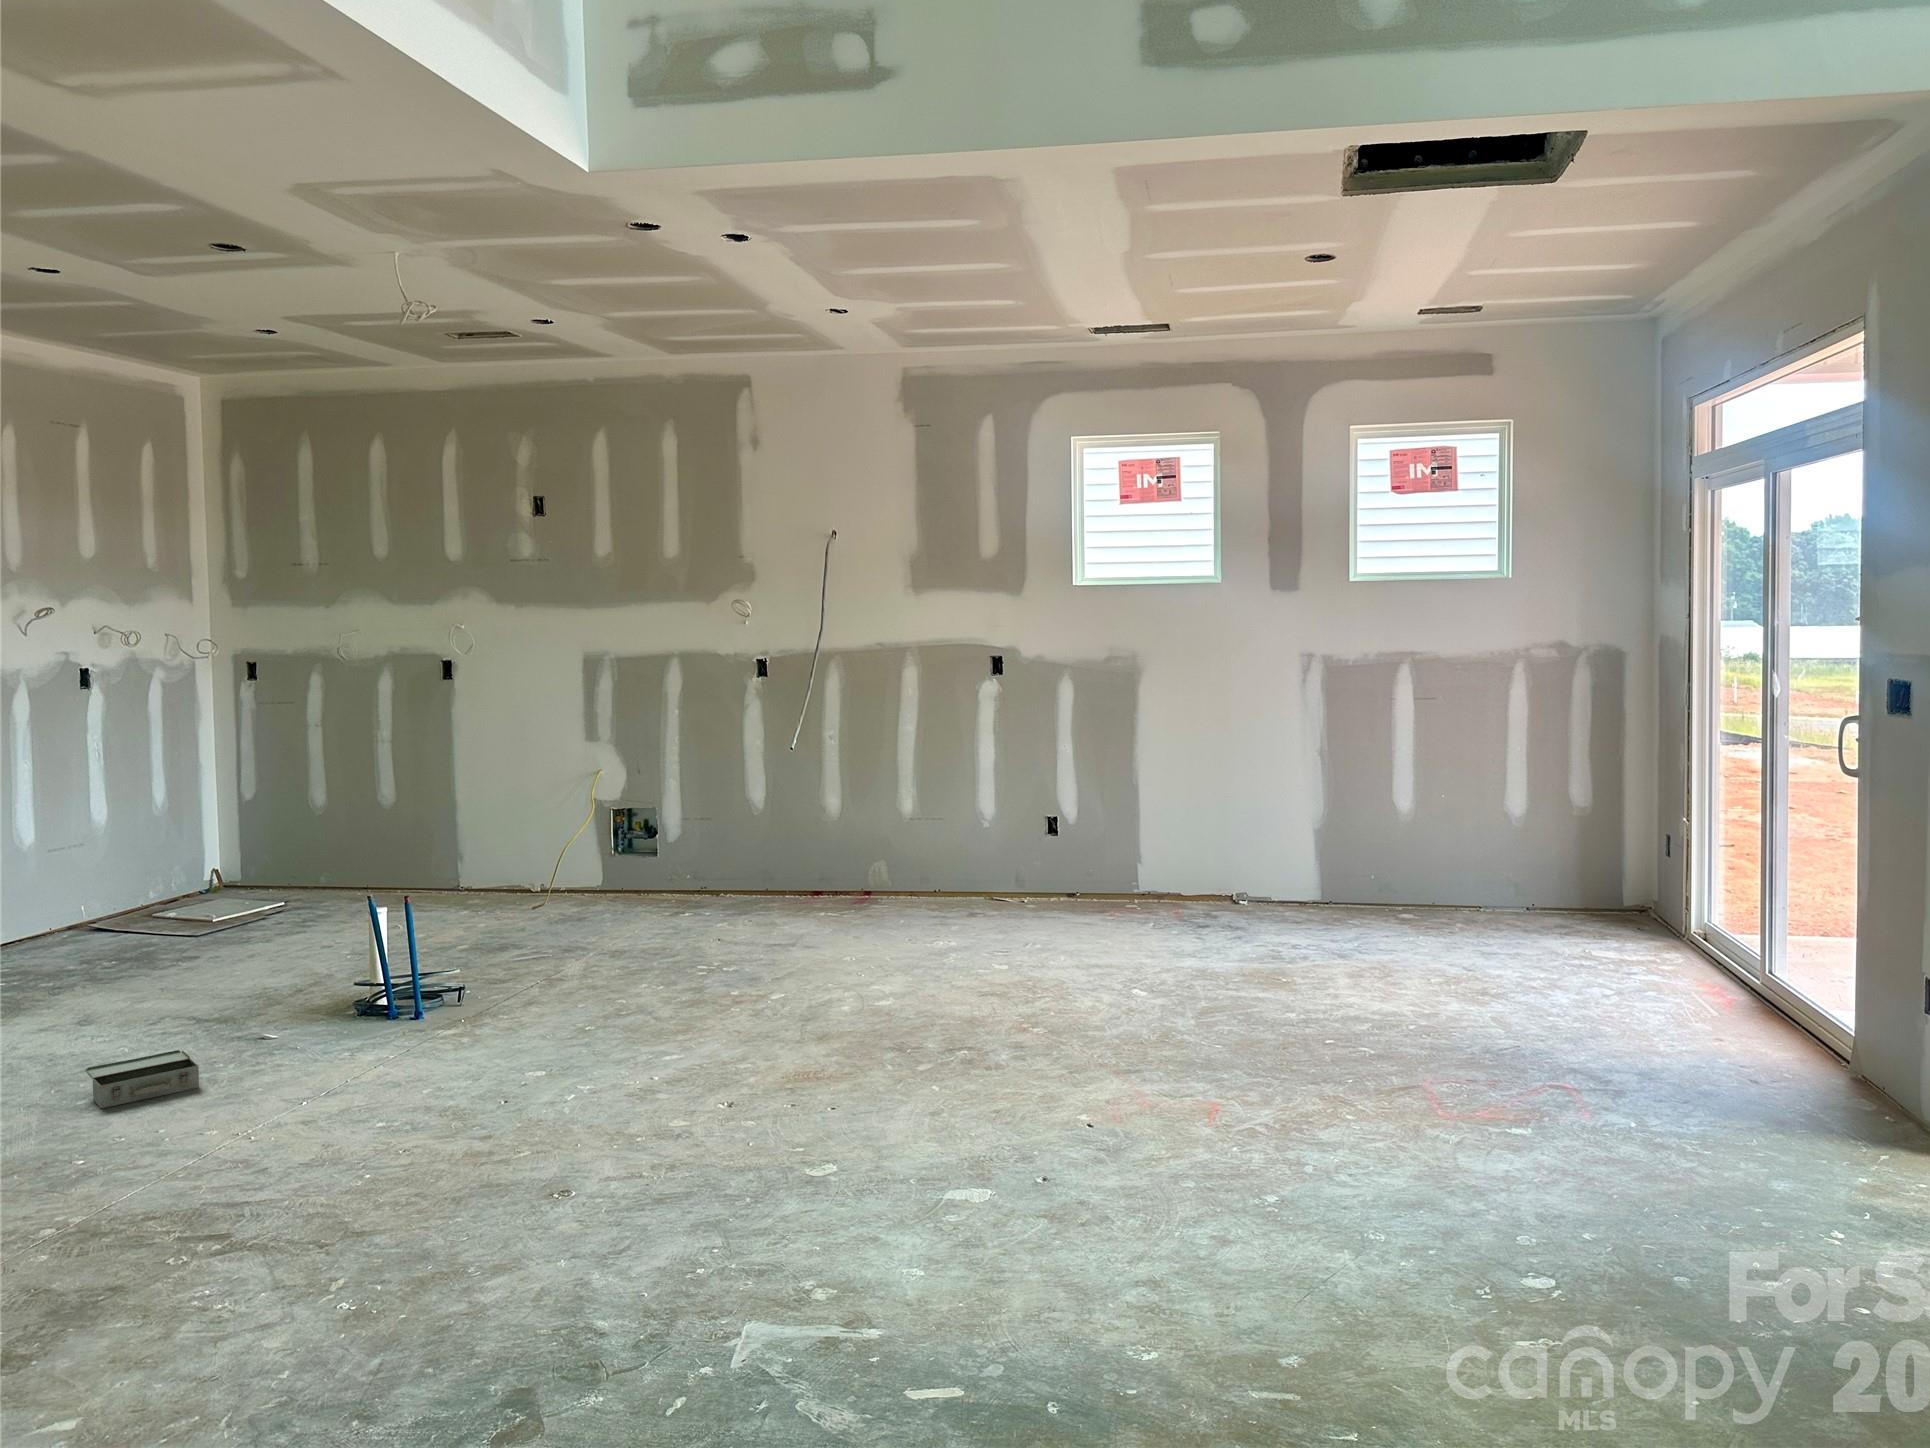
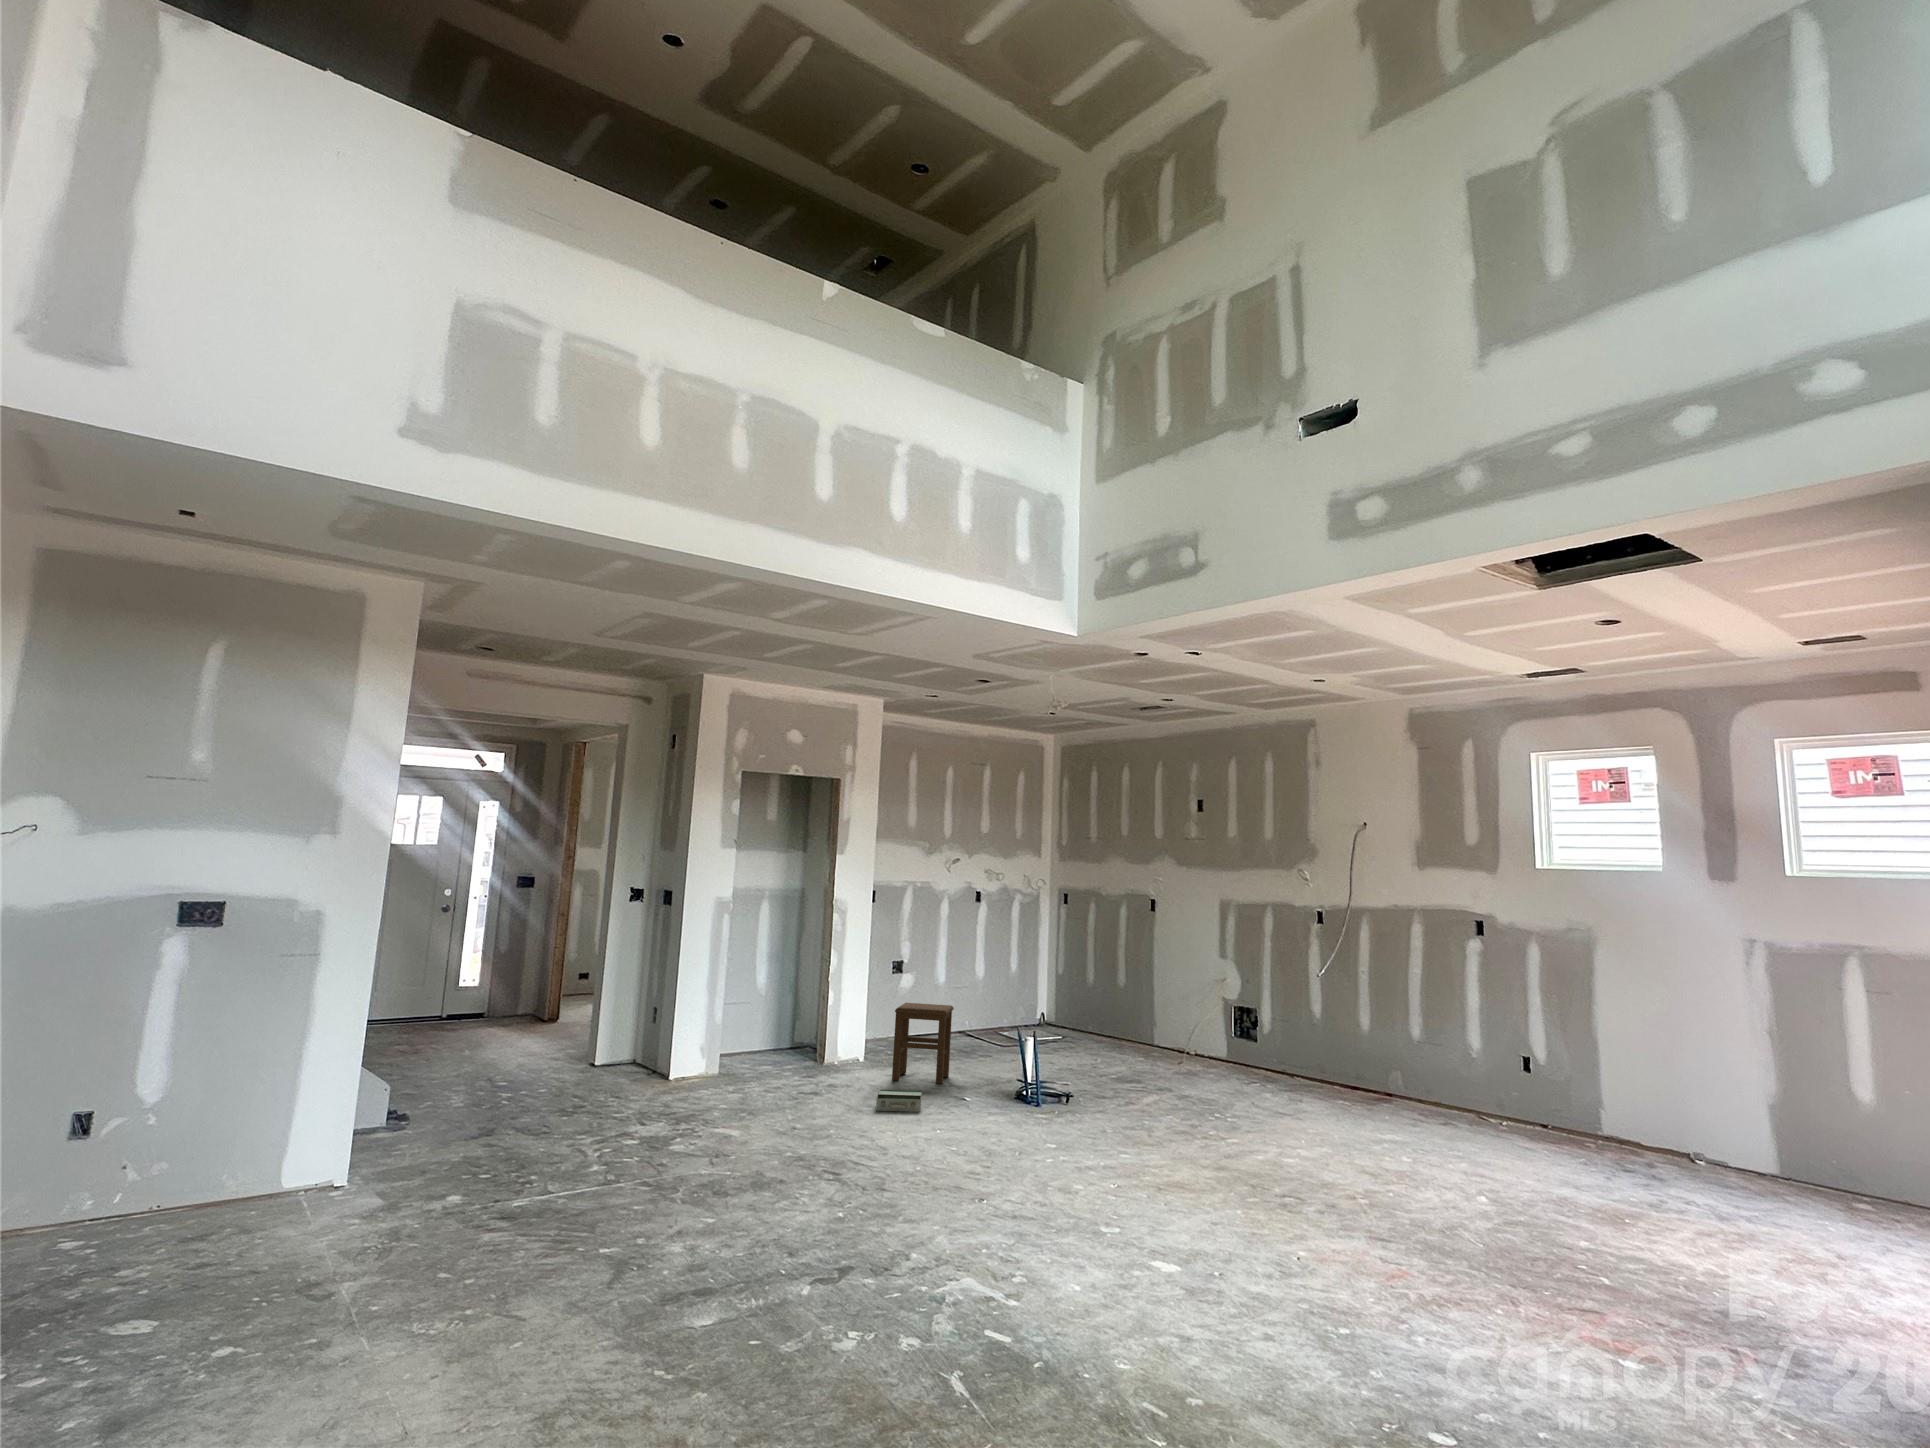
stool: none [45,885,170,1046] -> present [892,1003,954,1084]

